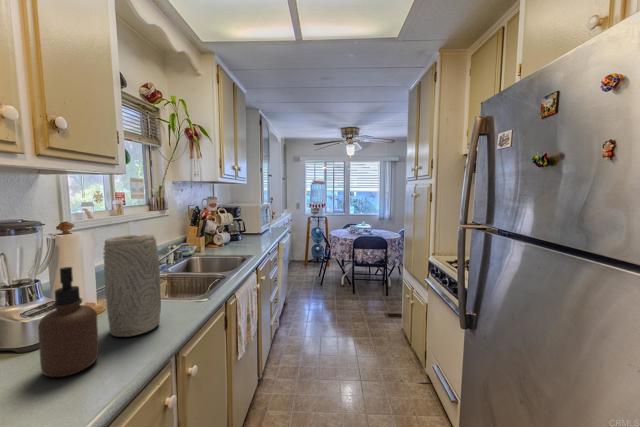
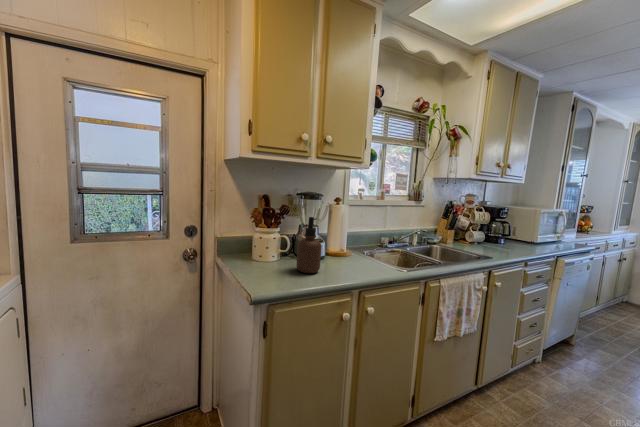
vase: present [103,235,161,337] -> none [334,208,366,272]

